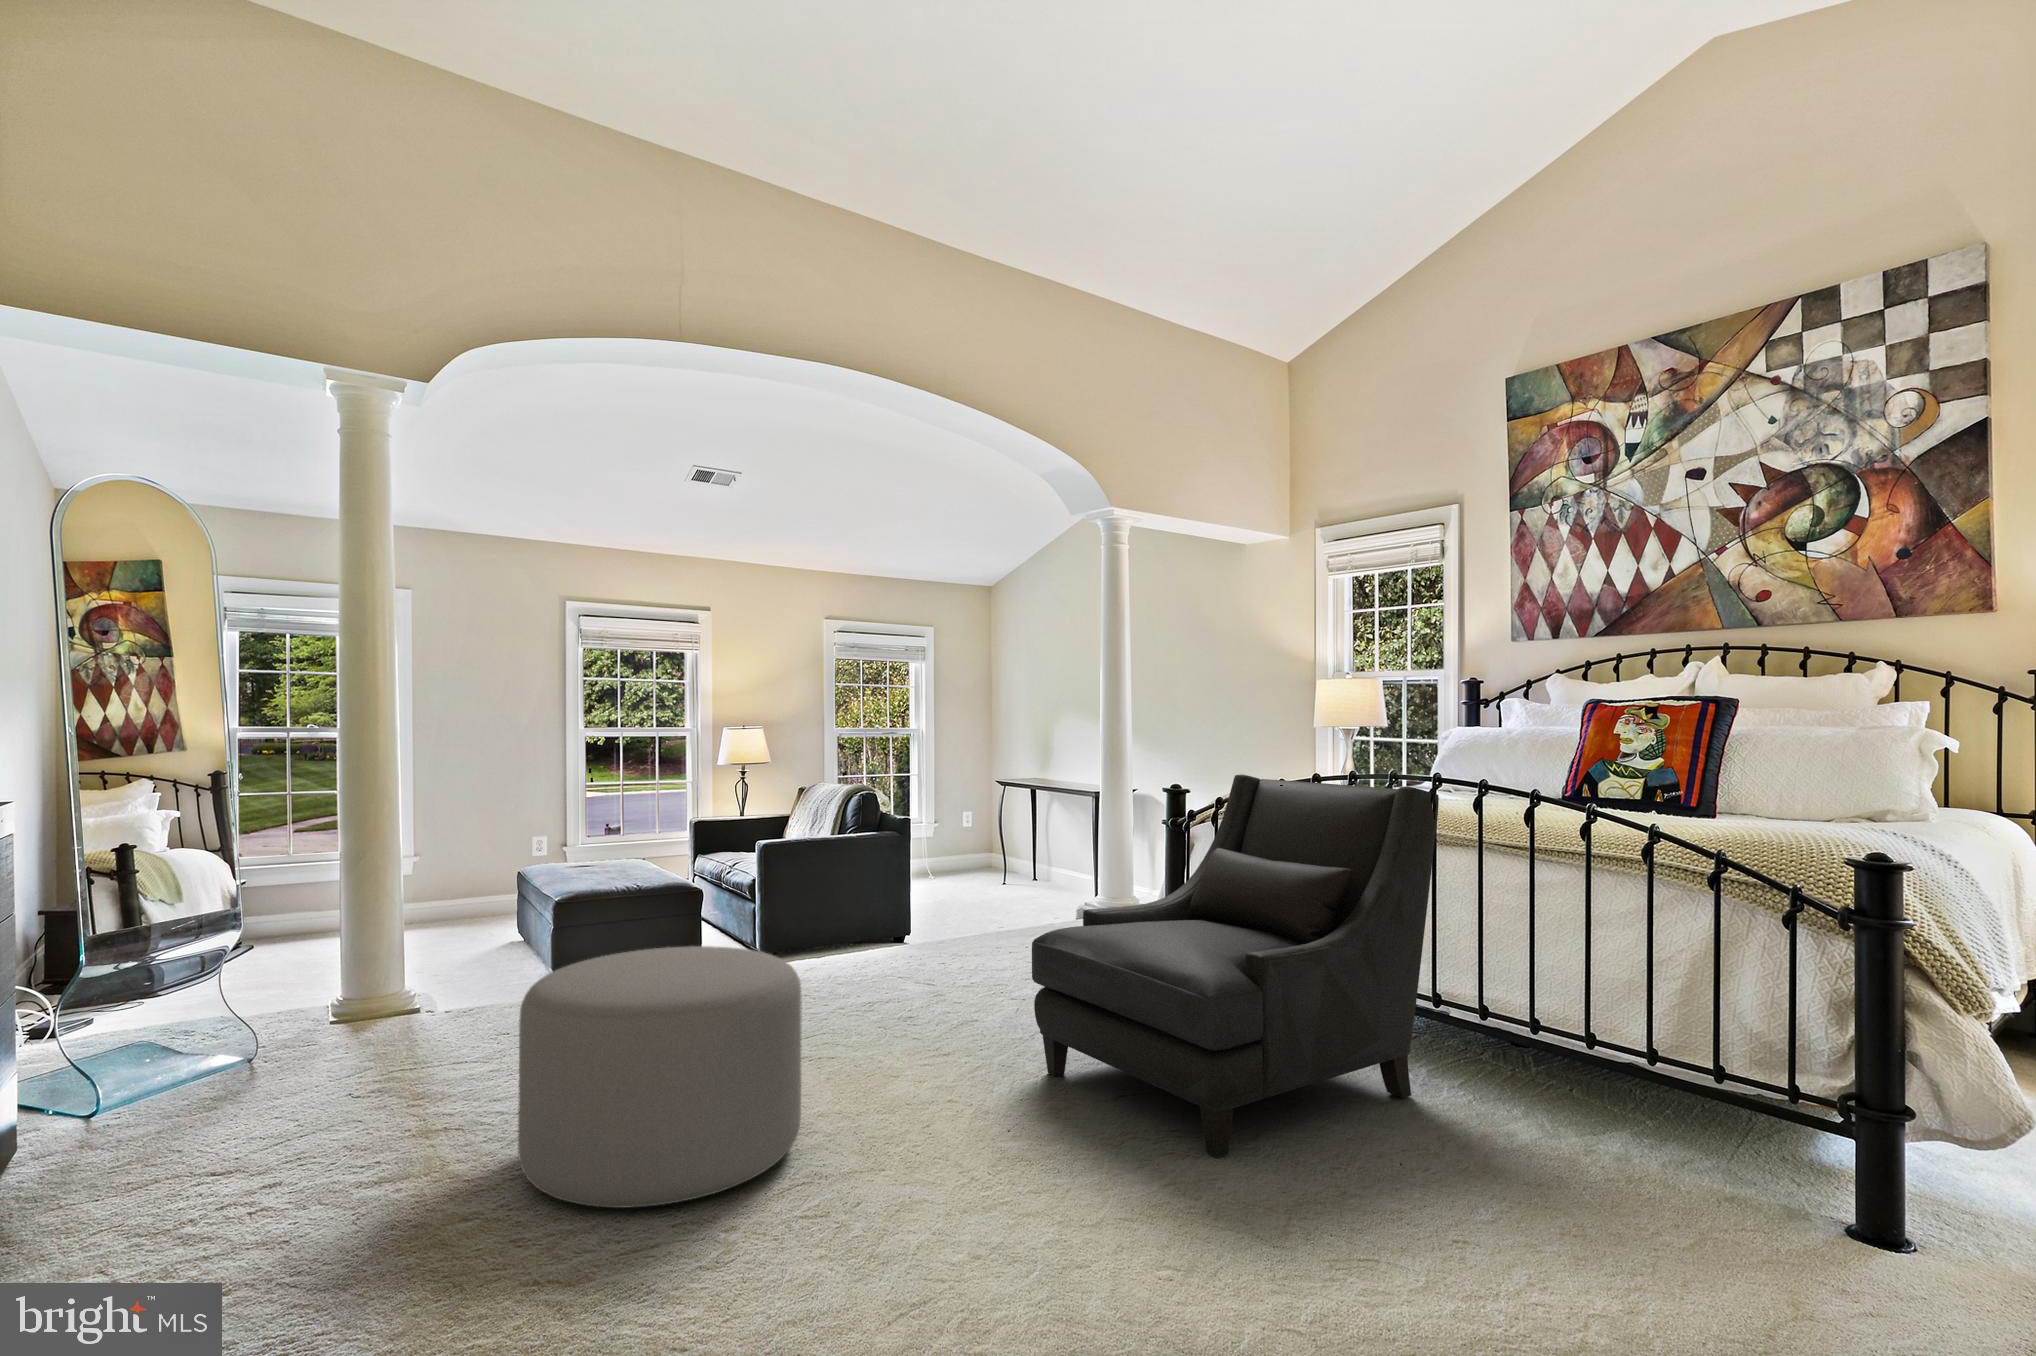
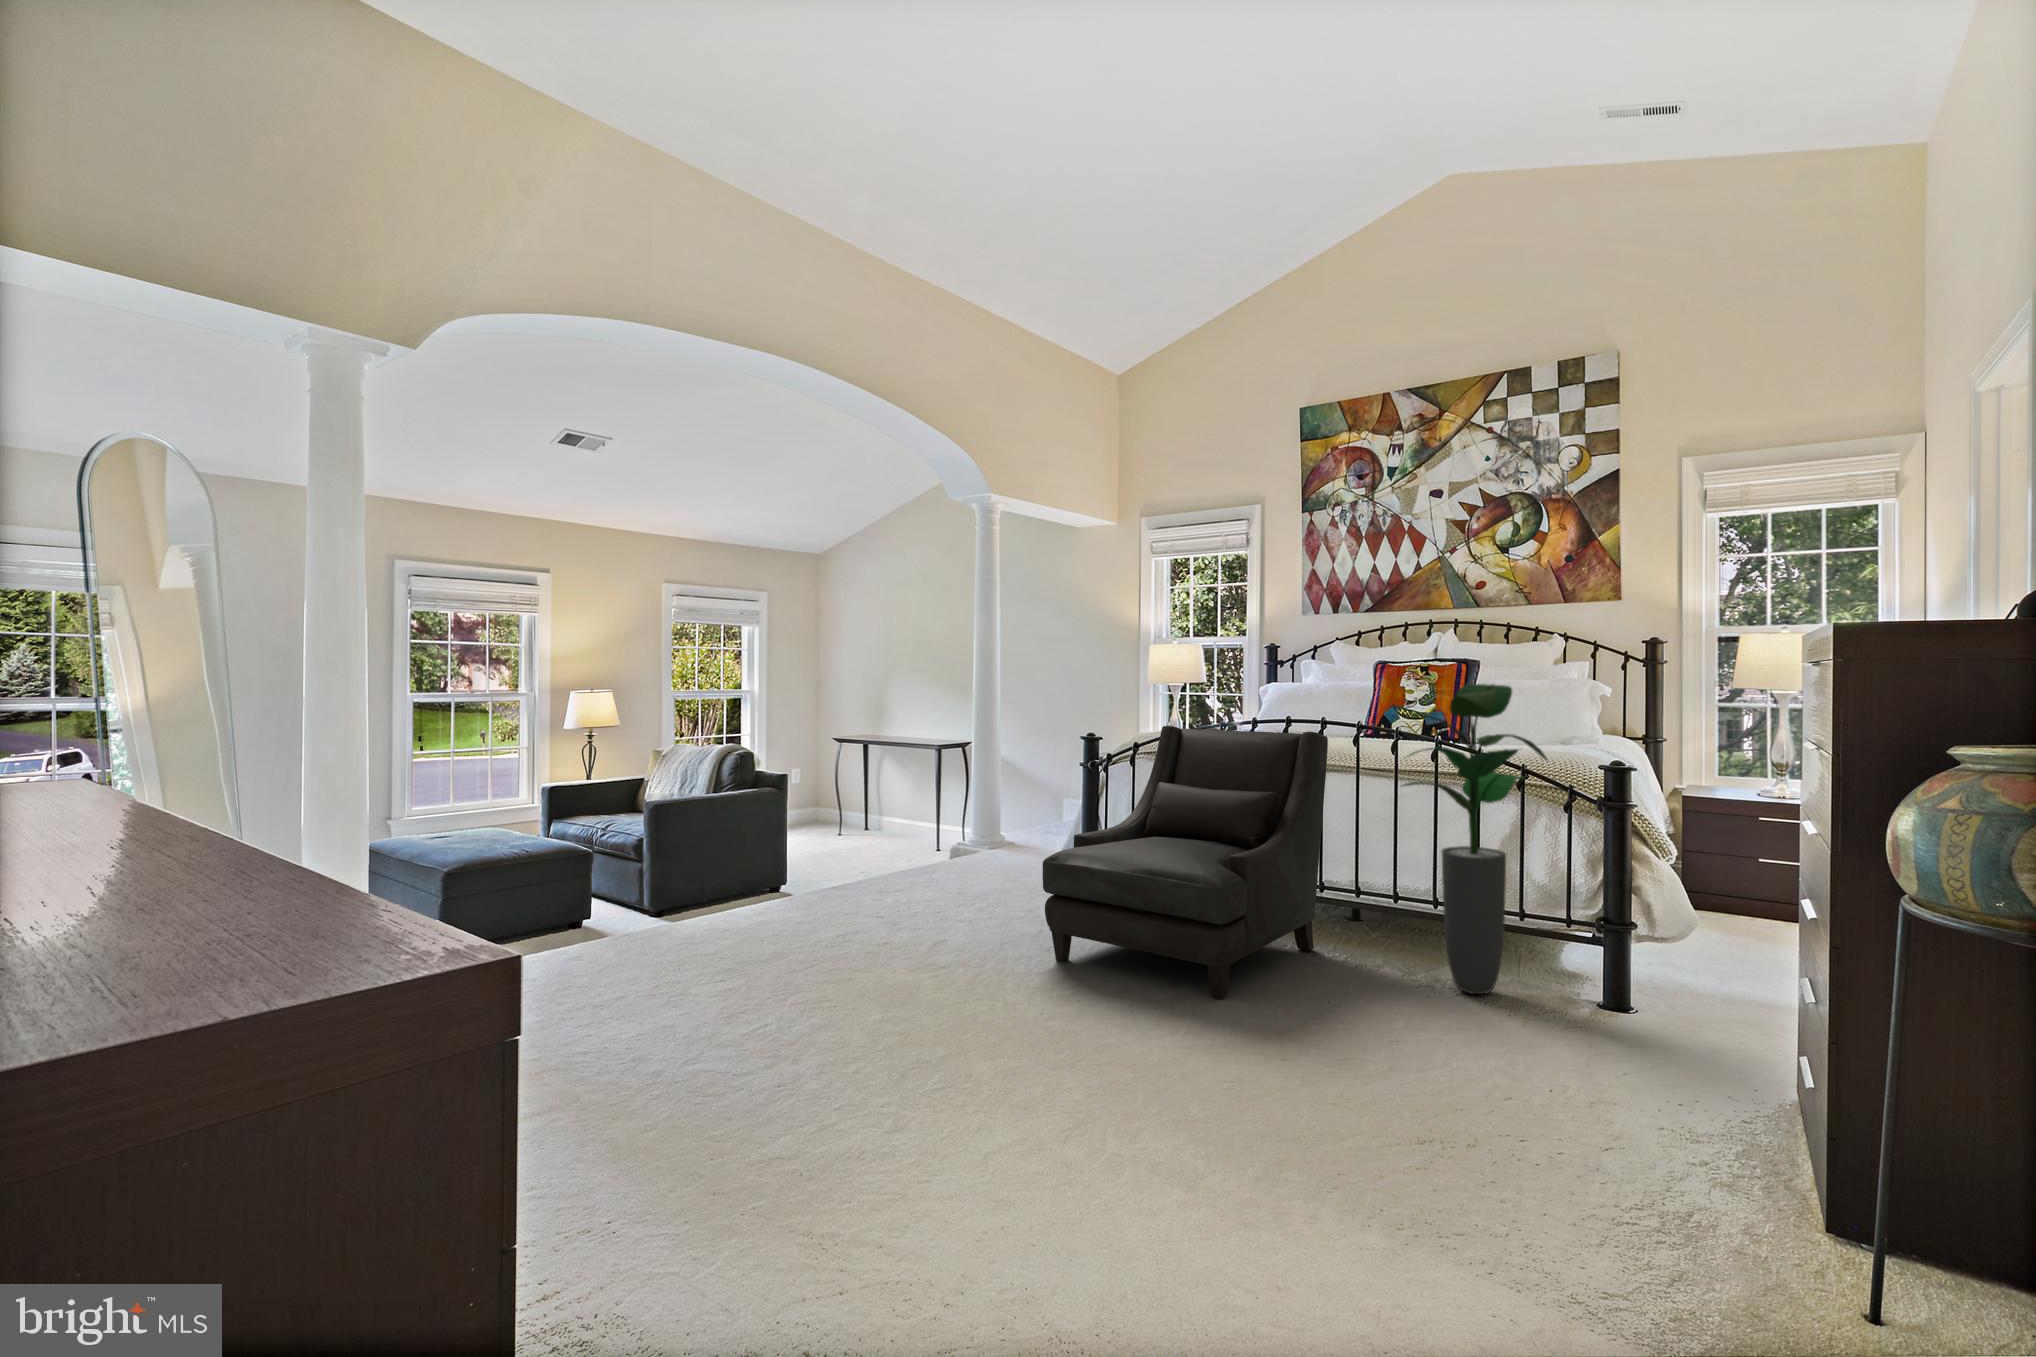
potted plant: none [1494,720,1740,1203] -> present [1402,684,1547,994]
ottoman: present [518,946,802,1208] -> none [712,881,930,1082]

